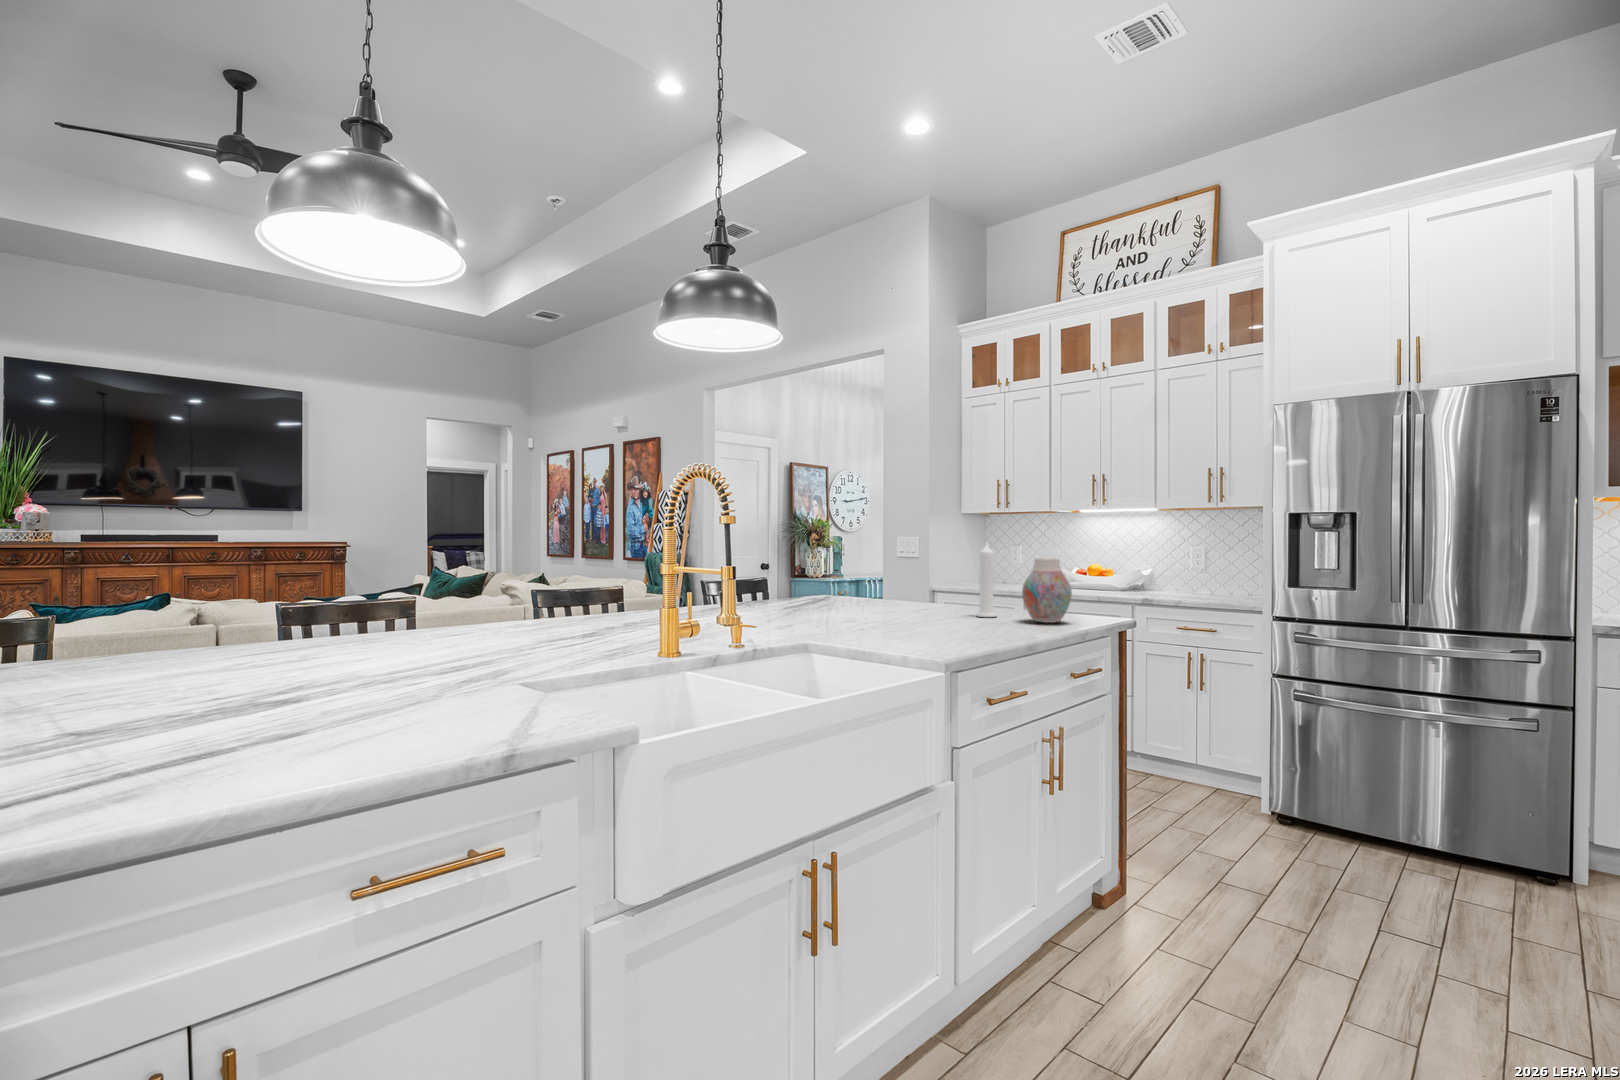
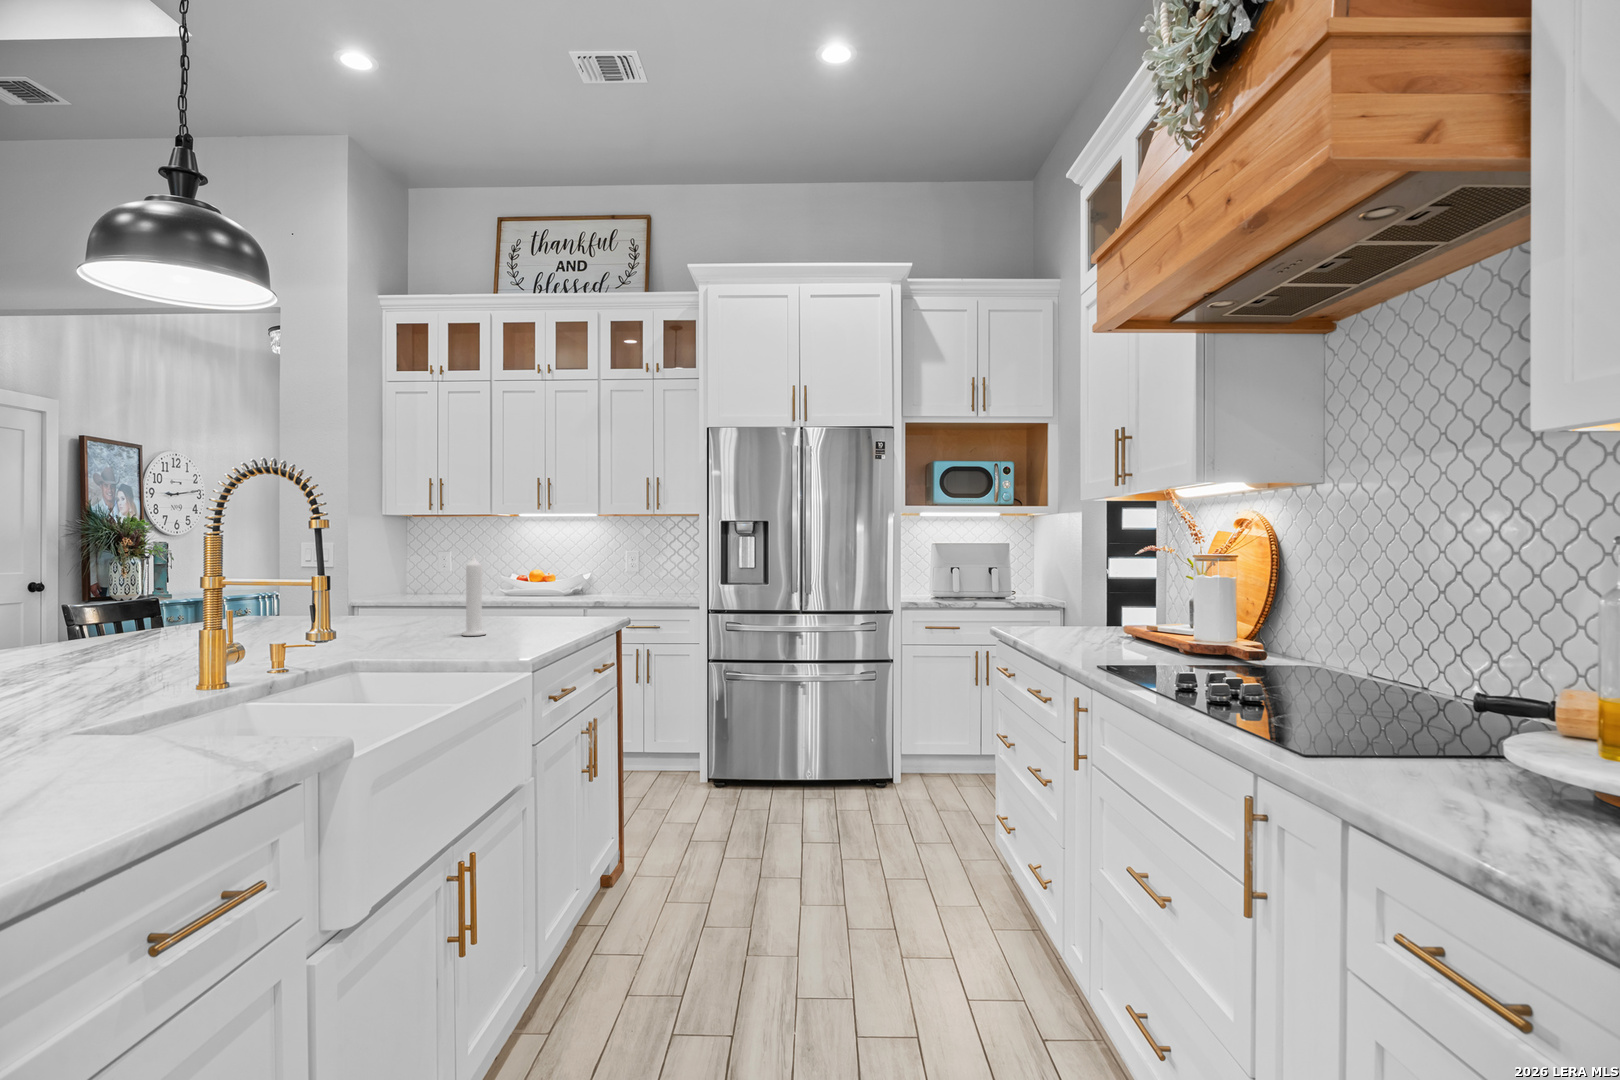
vase: present [1022,558,1072,623] -> none [518,570,568,636]

